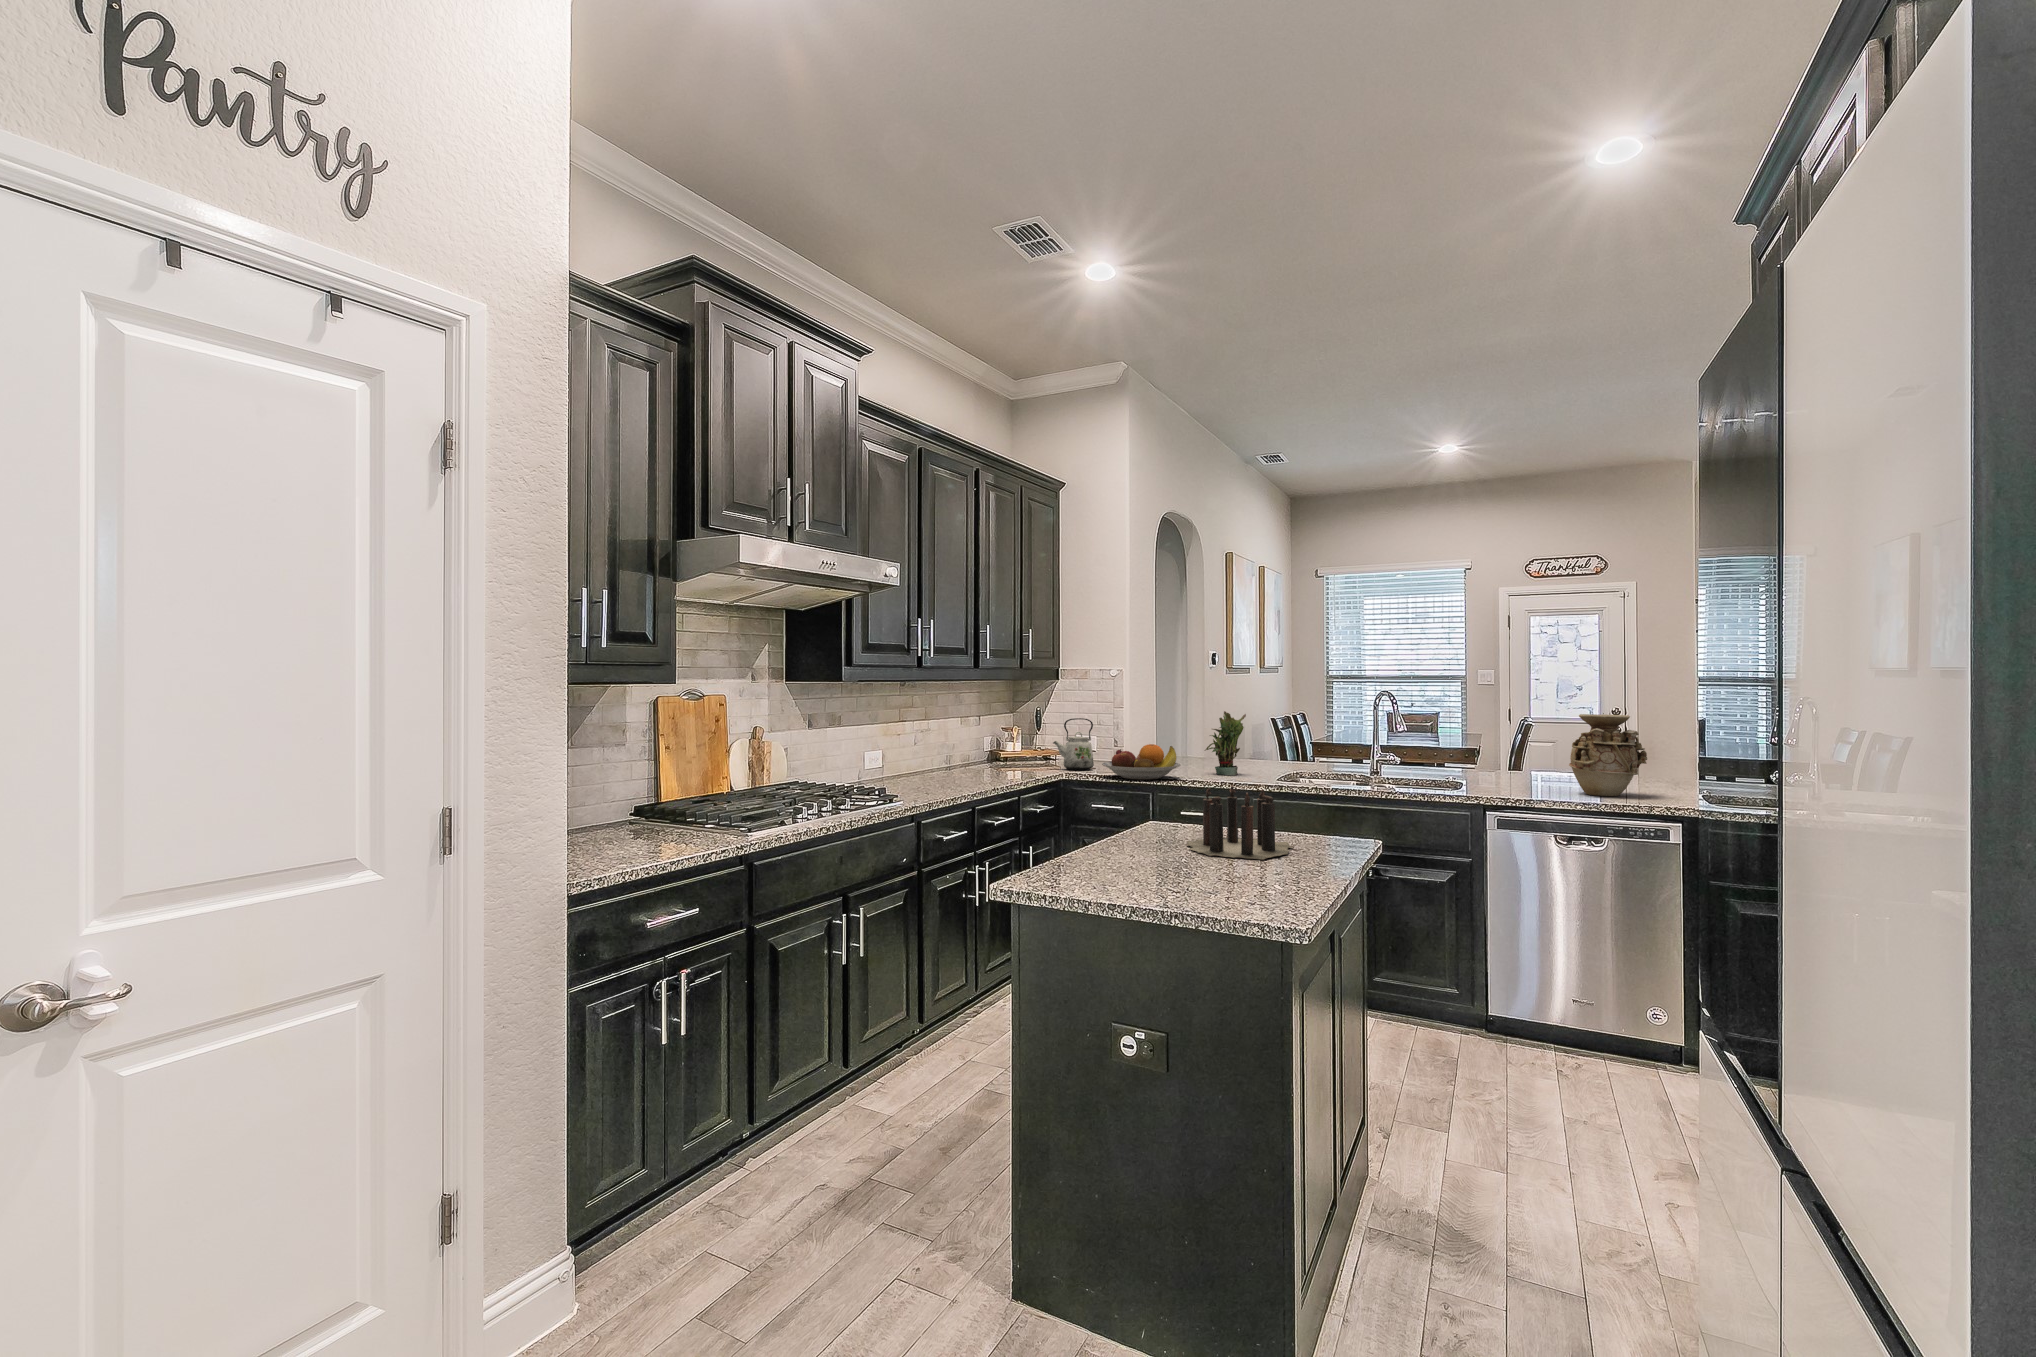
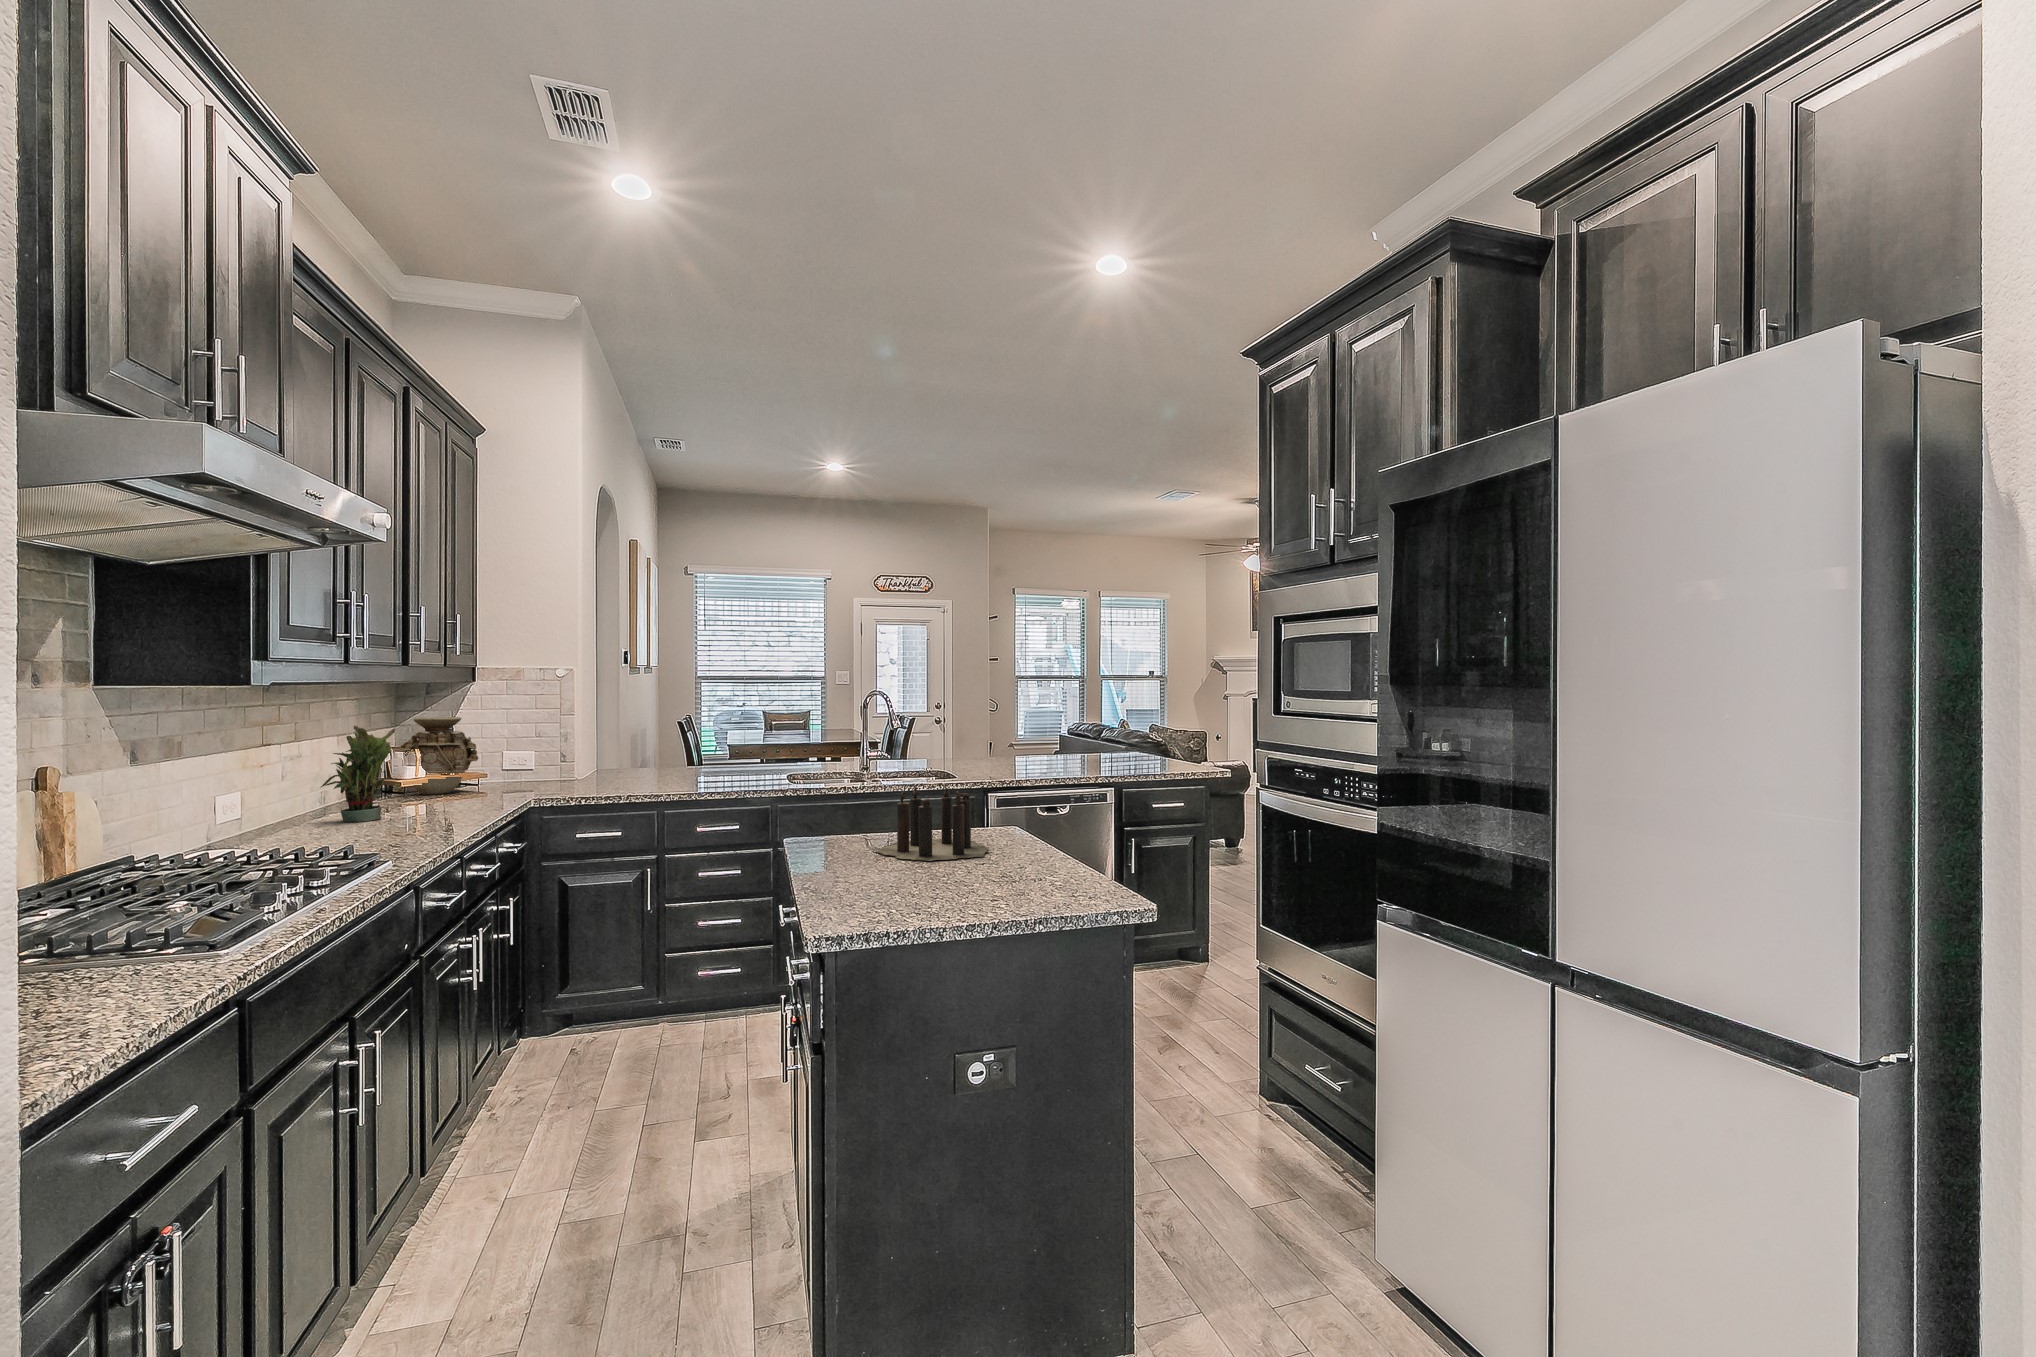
potted plant: present [1206,711,1246,775] -> present [320,726,395,822]
vase: present [1569,714,1647,796] -> present [400,717,478,795]
kettle: present [1053,718,1094,770] -> none [495,729,551,794]
fruit bowl: present [1102,744,1181,780] -> none [585,755,684,798]

